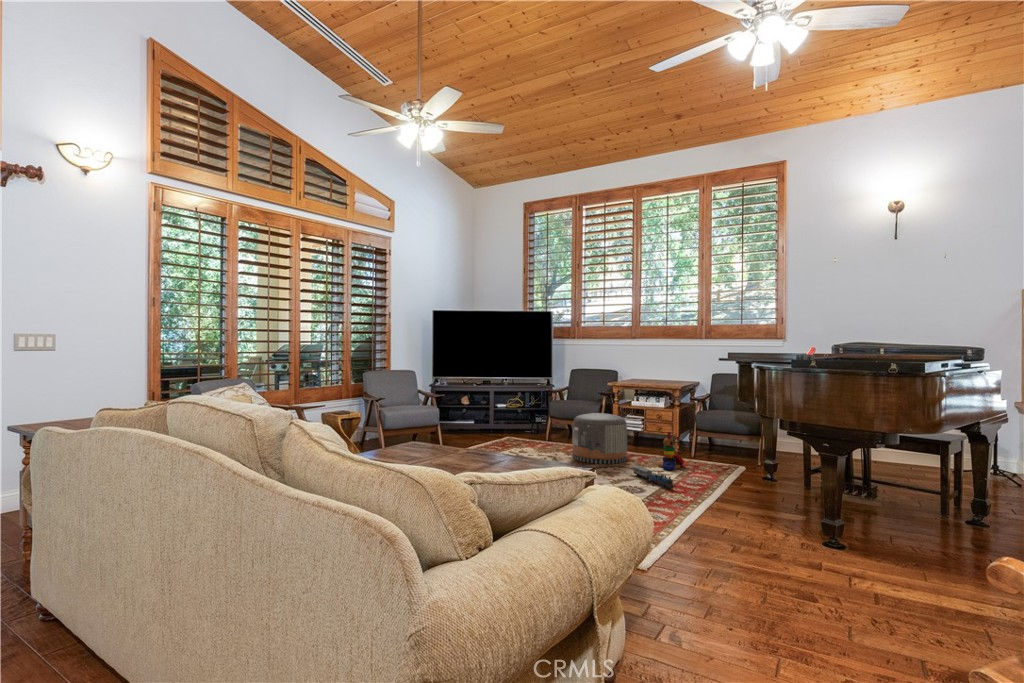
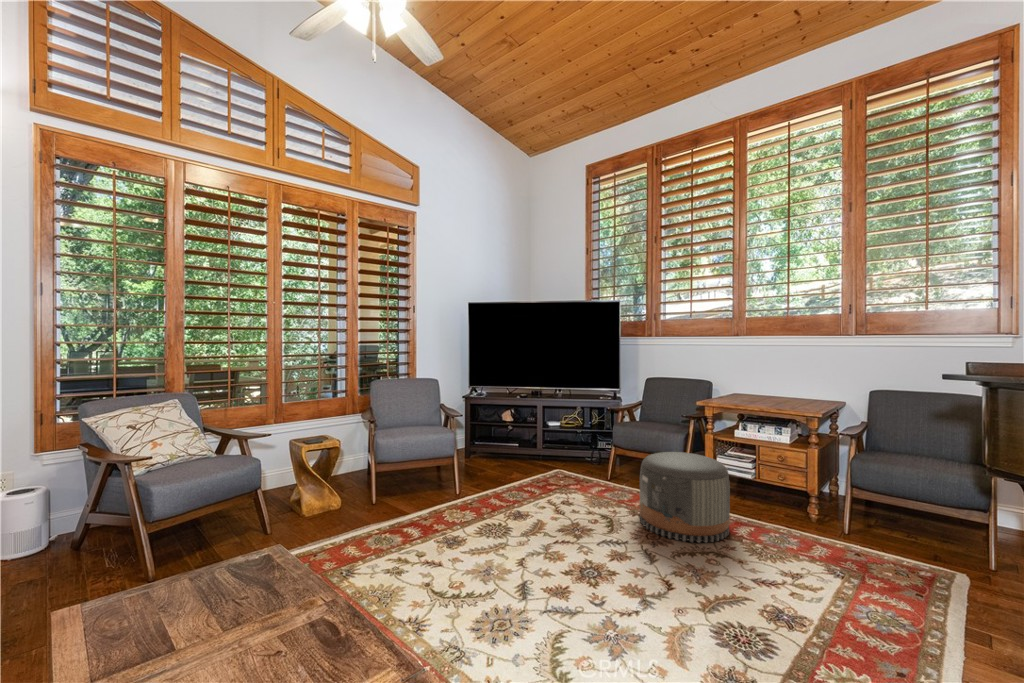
stacking toy: present [658,432,684,470] -> none [787,499,838,572]
toy train: present [633,466,676,489] -> none [744,566,845,646]

